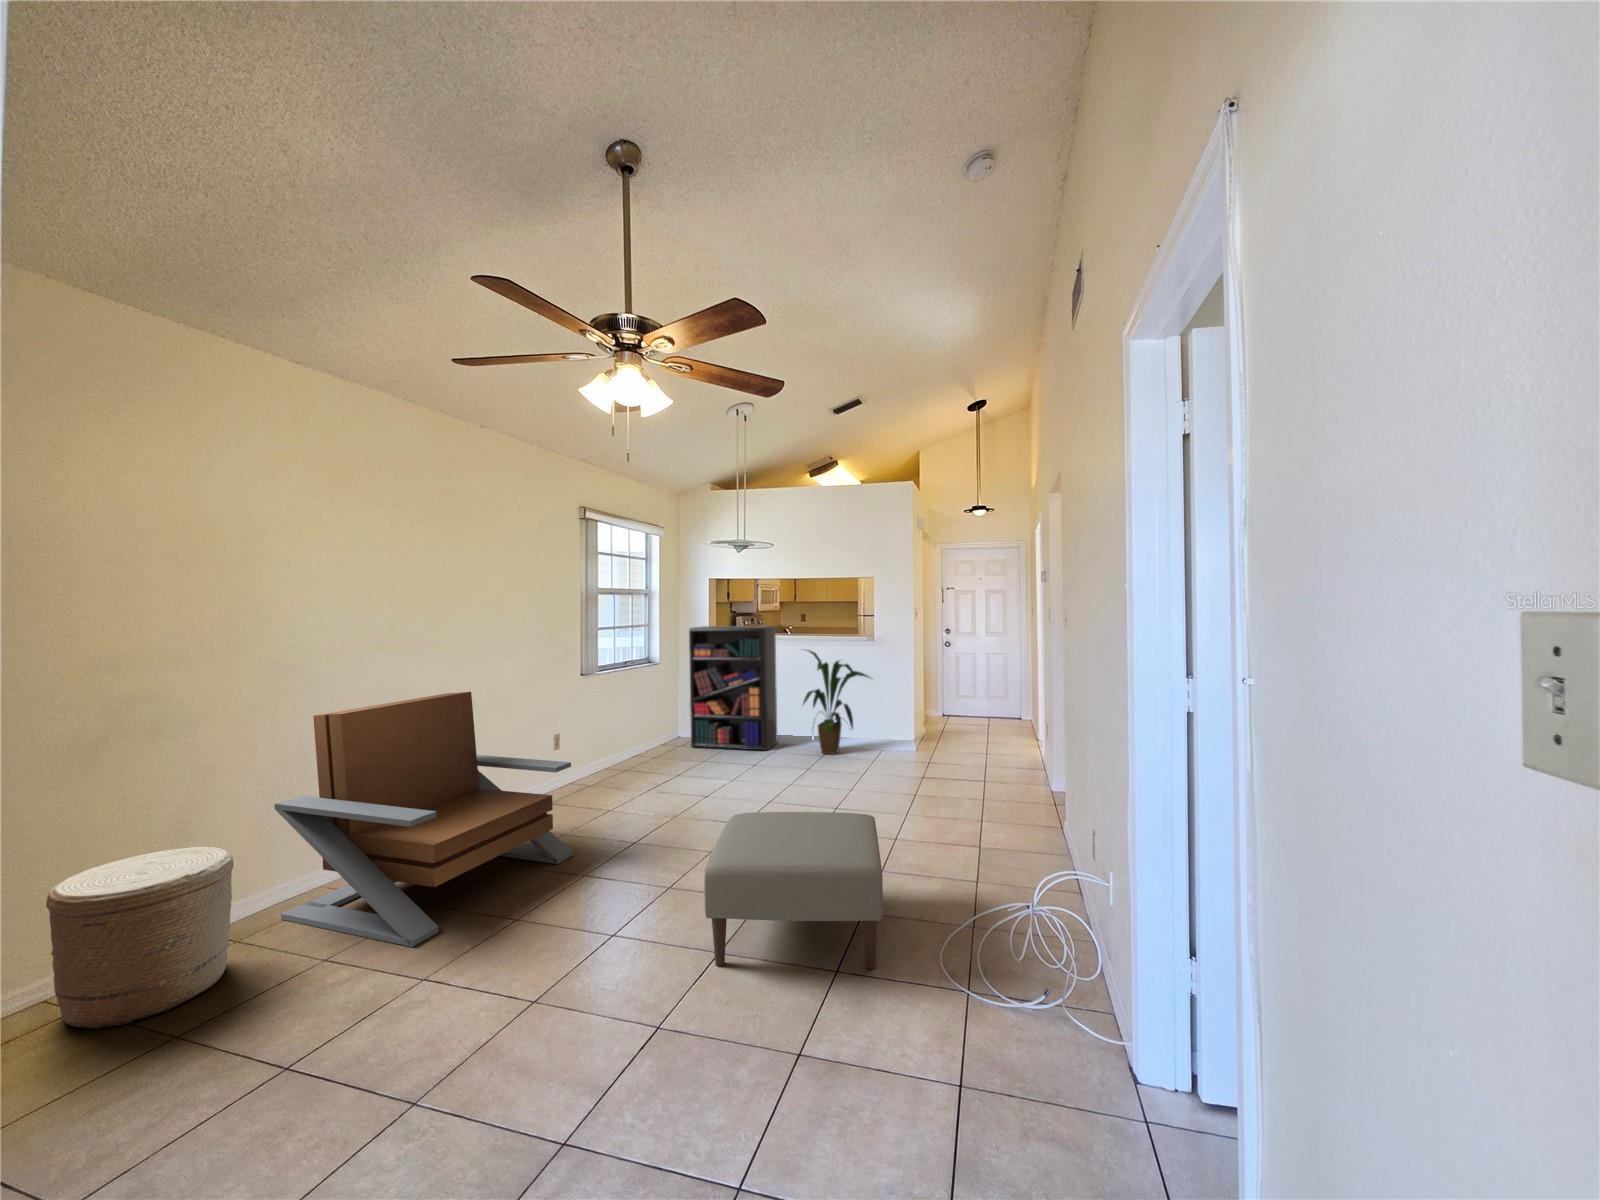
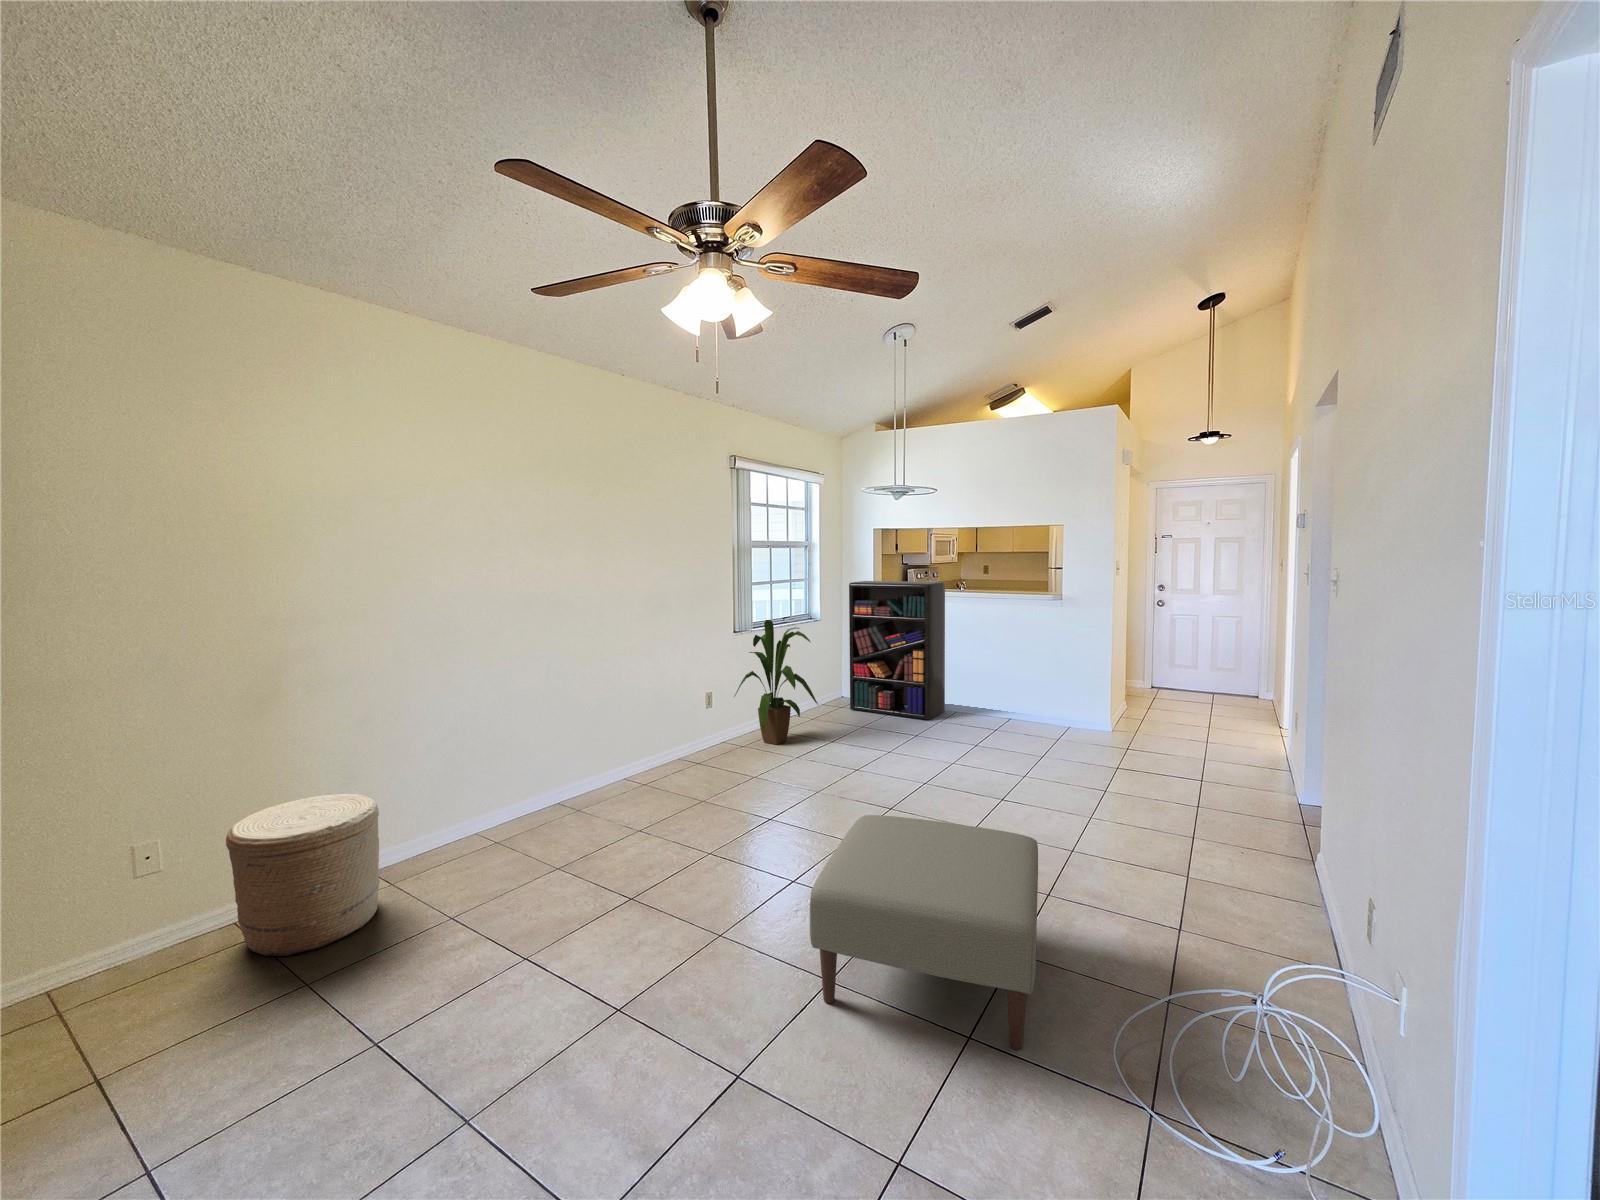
house plant: present [802,650,871,755] -> present [734,620,818,745]
lounge chair: present [275,692,573,947] -> none [427,651,705,915]

